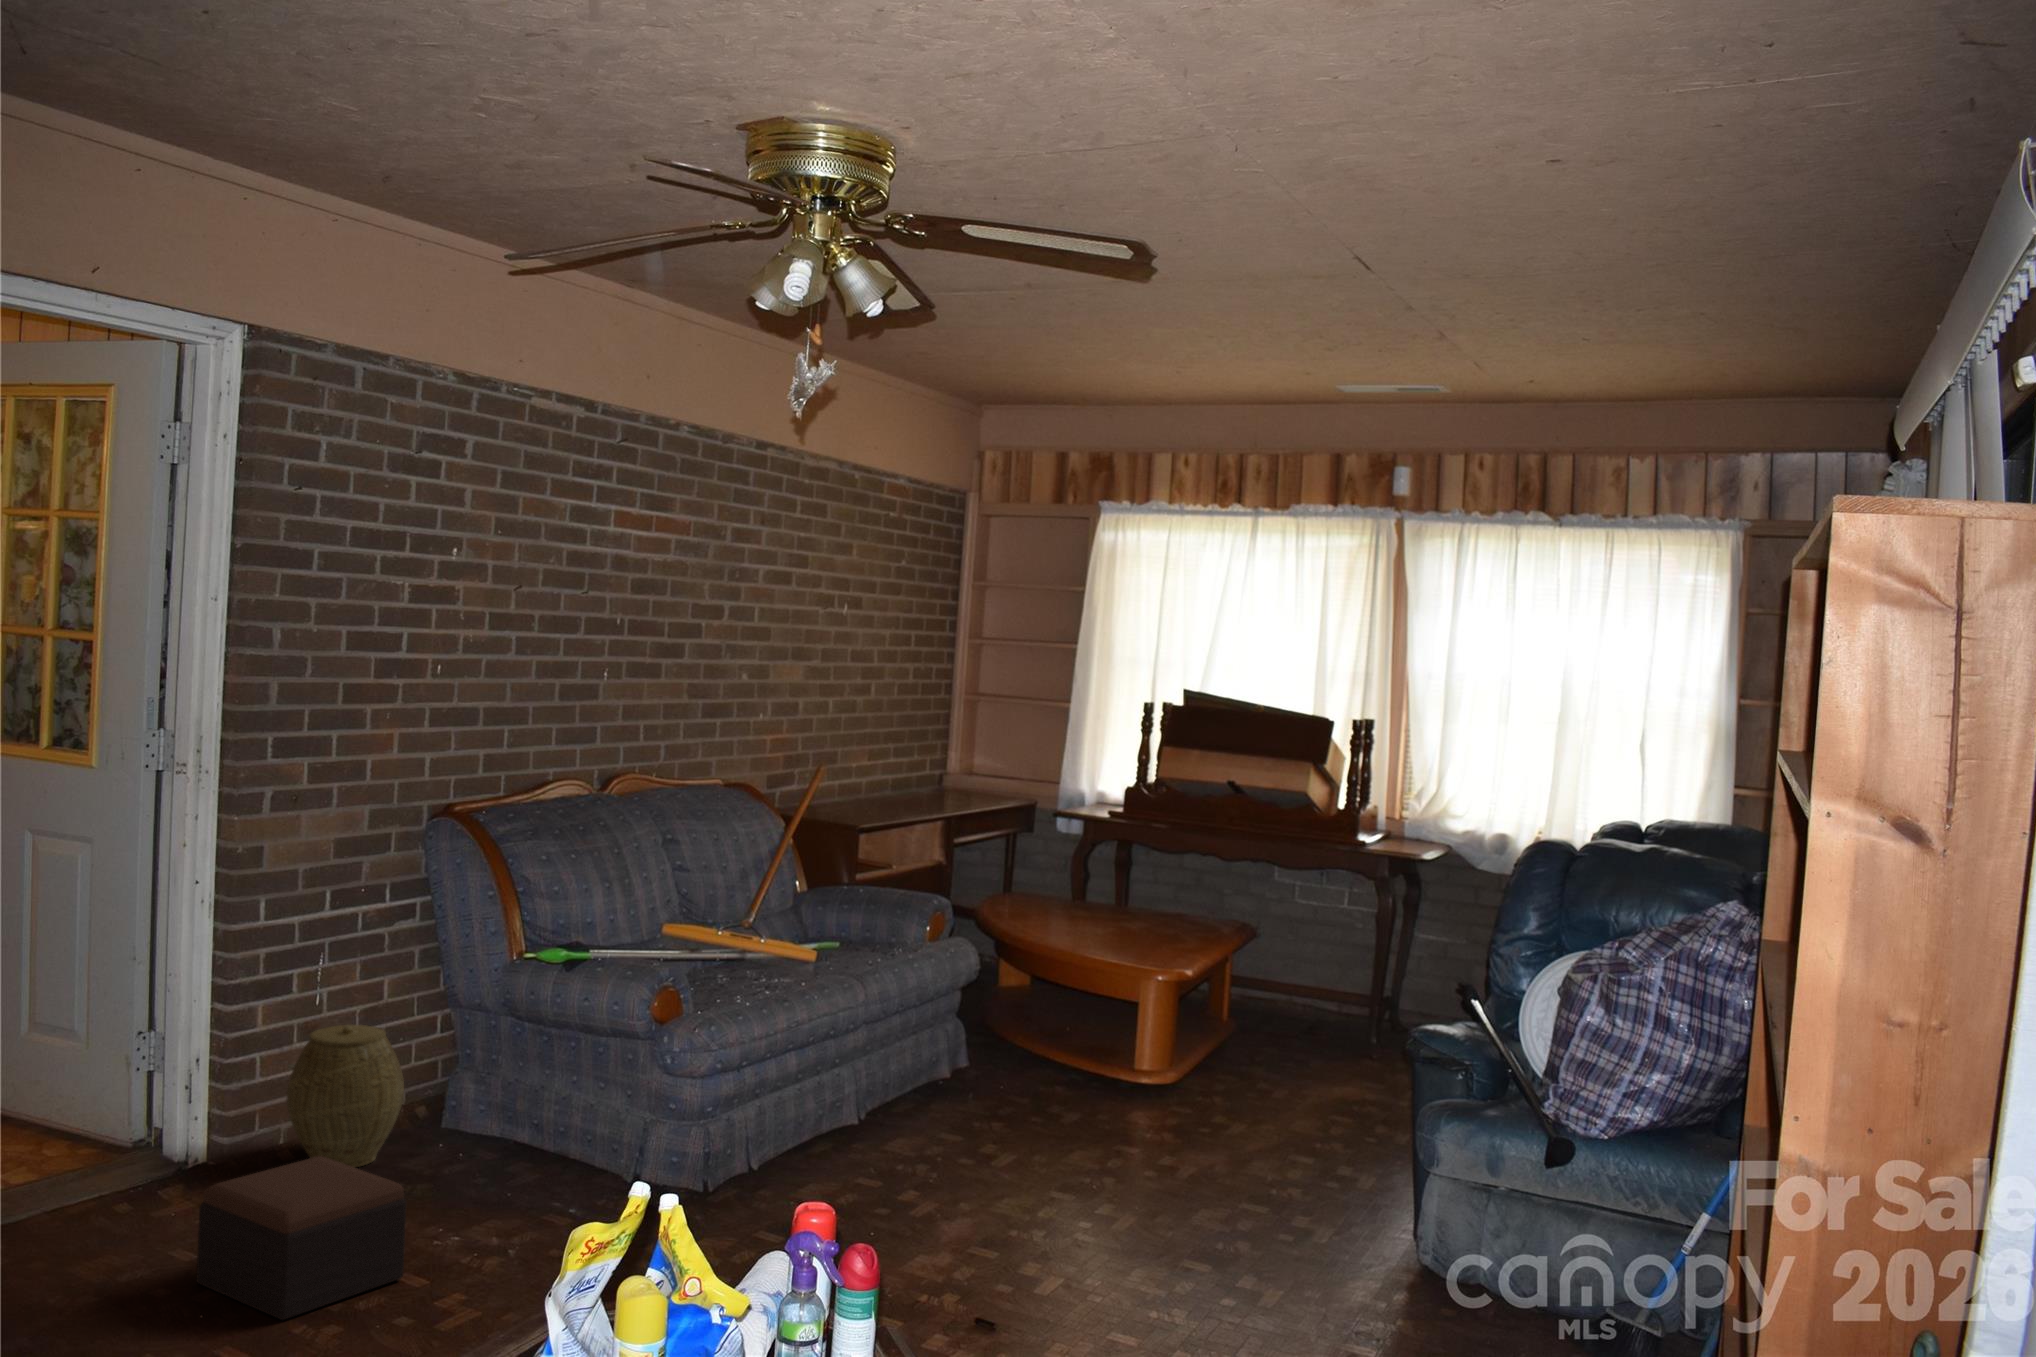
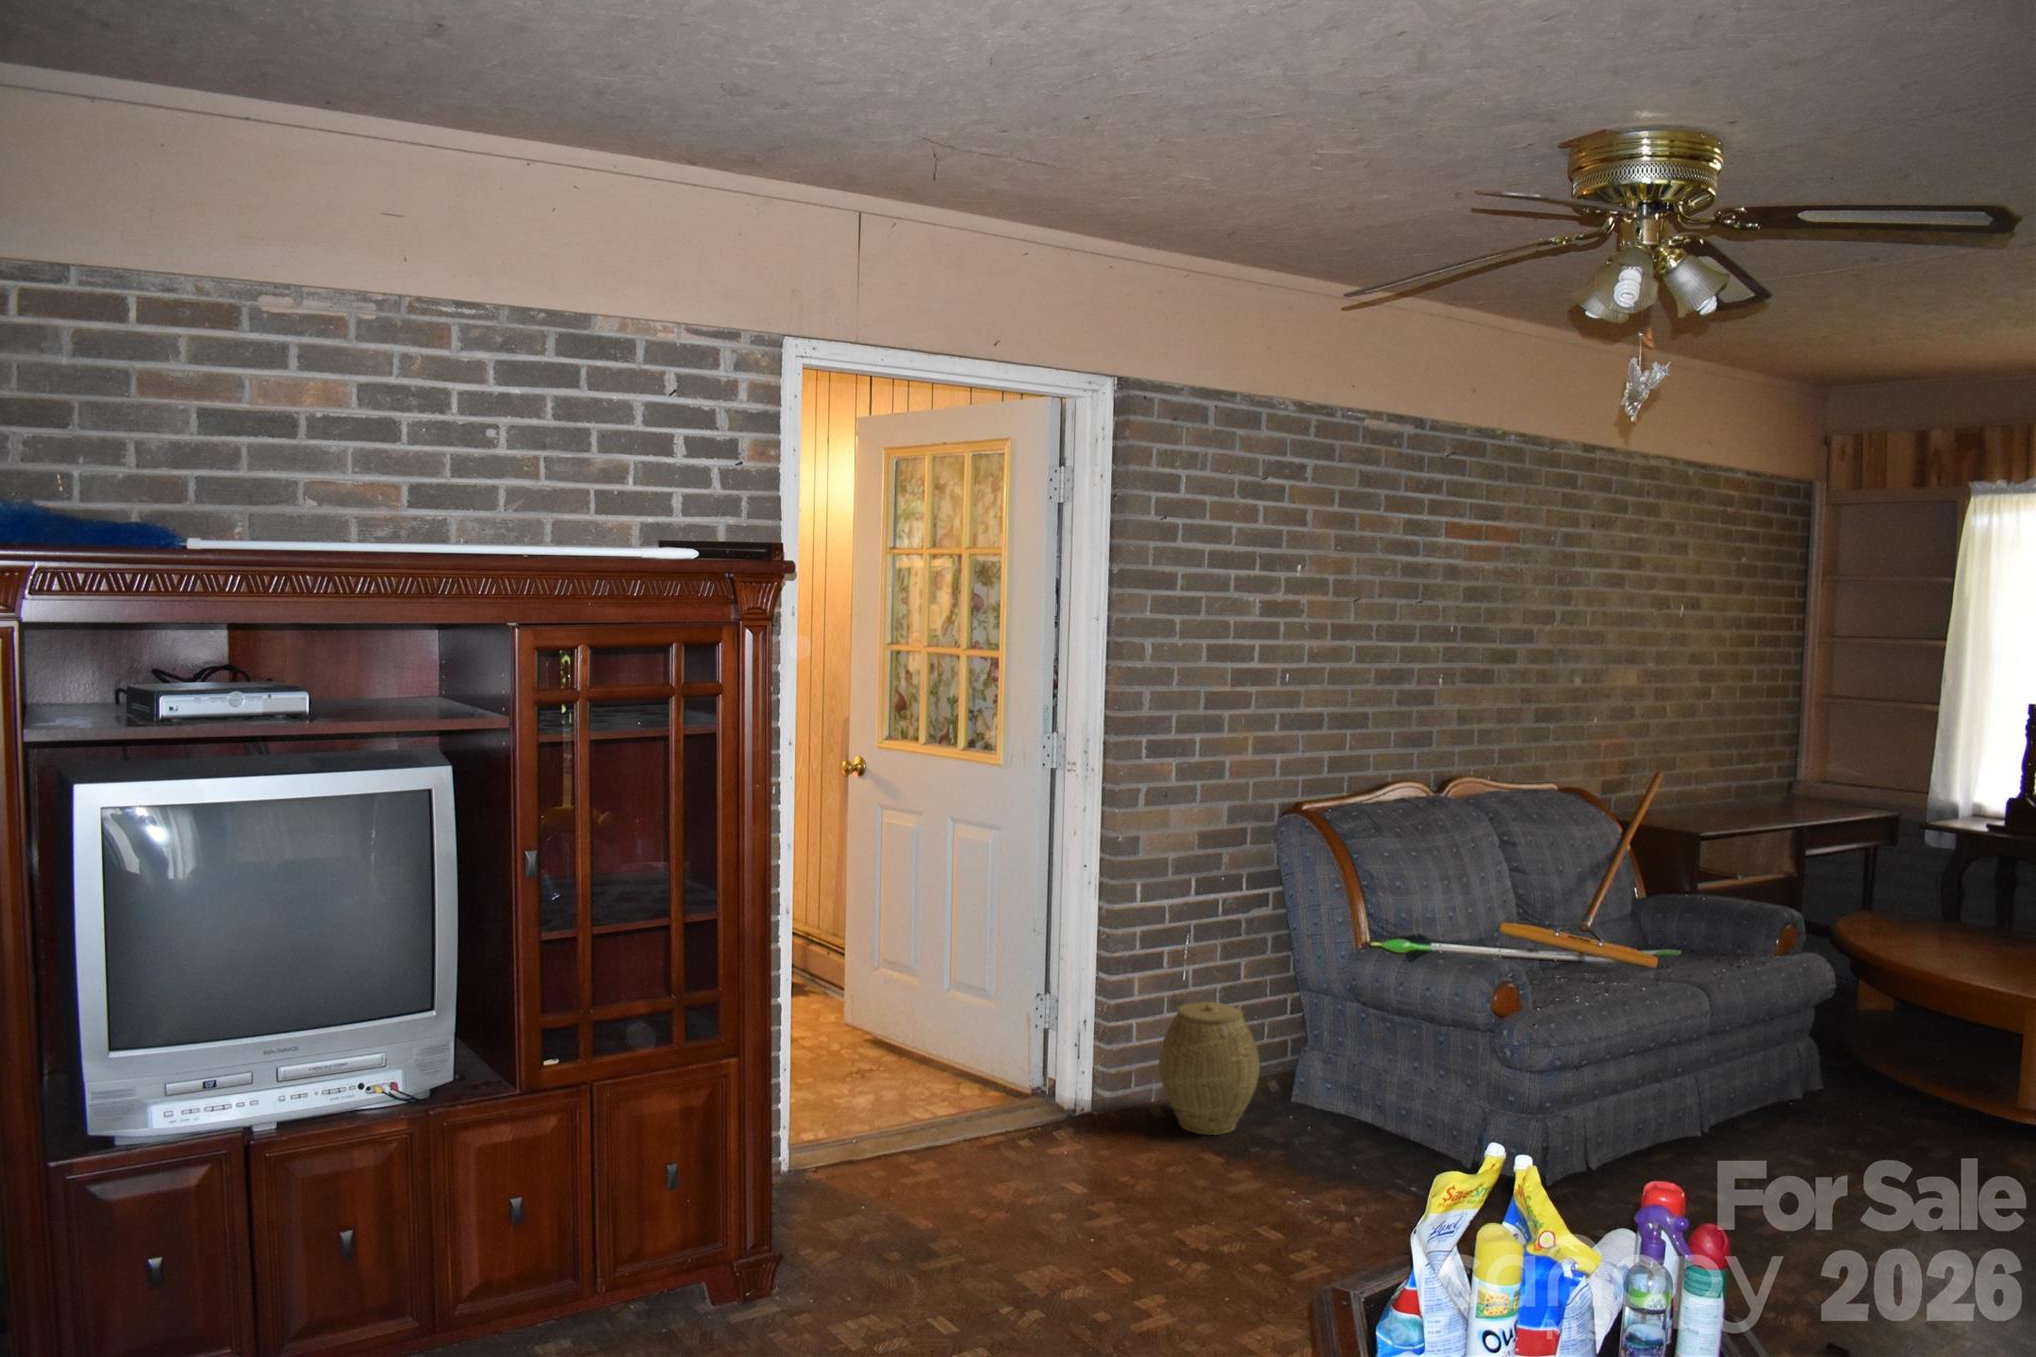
footstool: present [197,1156,406,1320] -> none [1085,1129,1266,1286]

